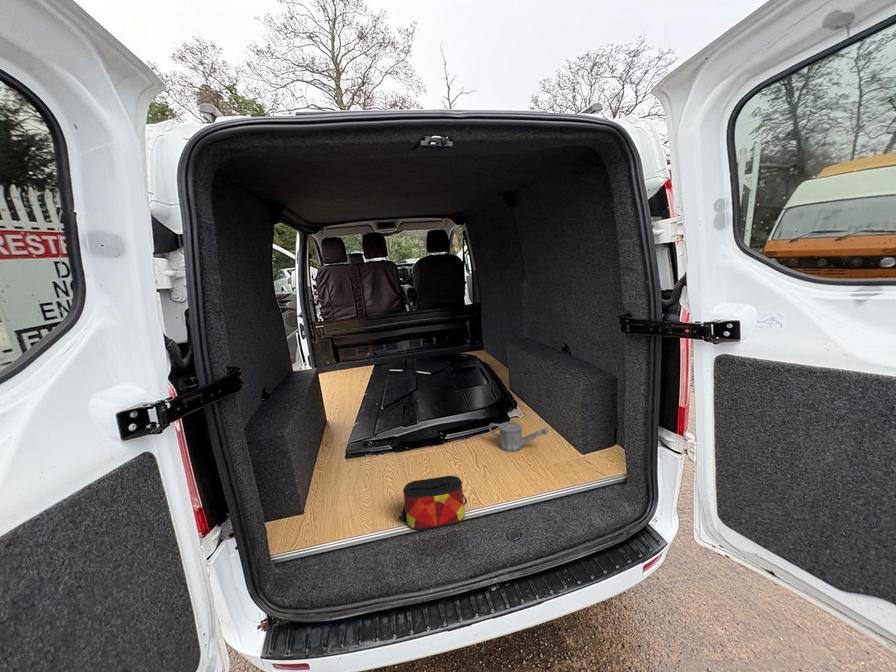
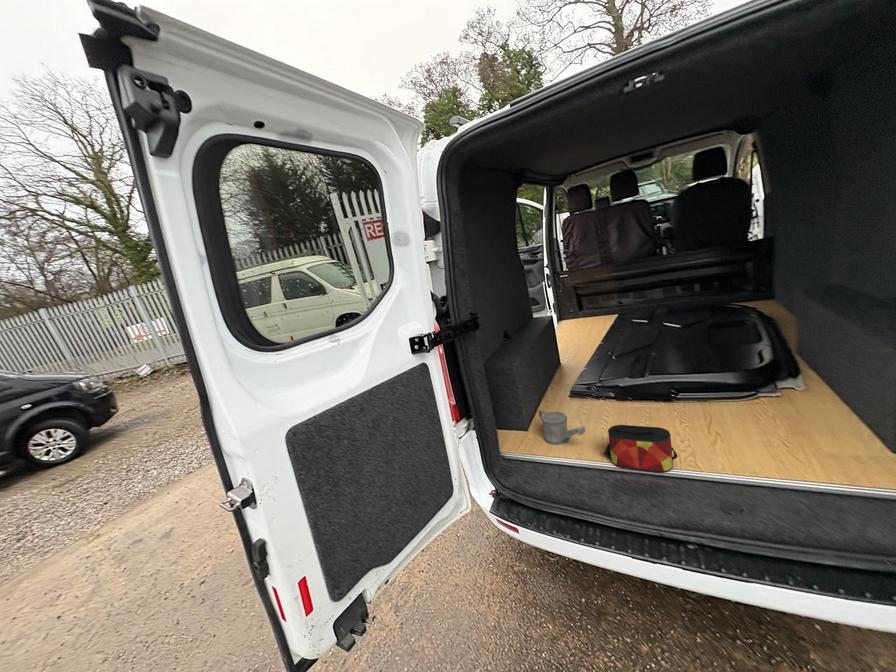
watering can: present [489,422,548,452] -> present [538,409,585,444]

